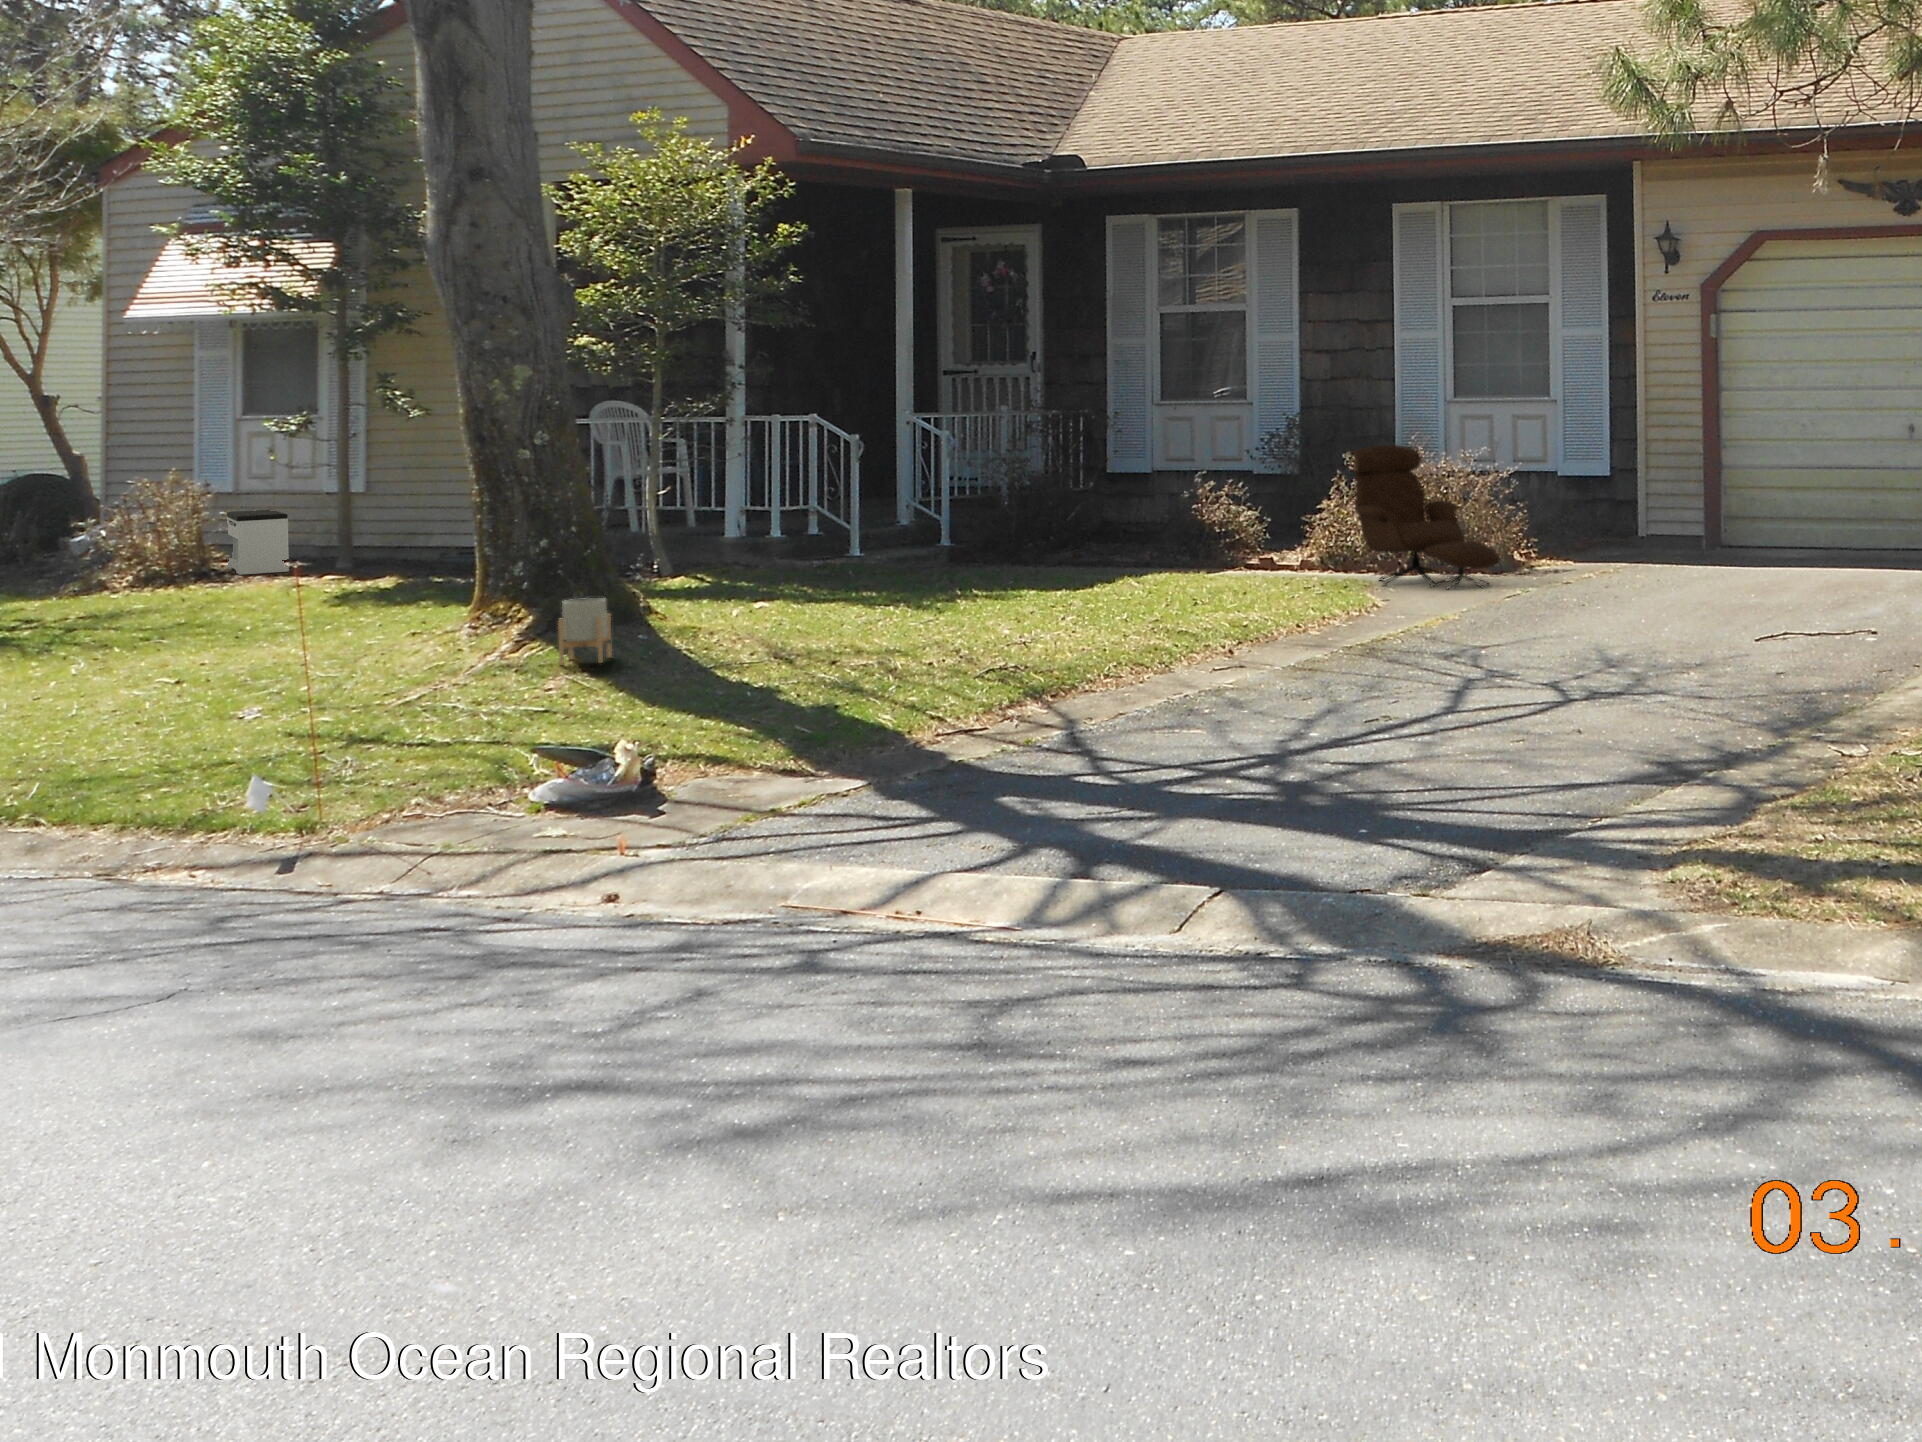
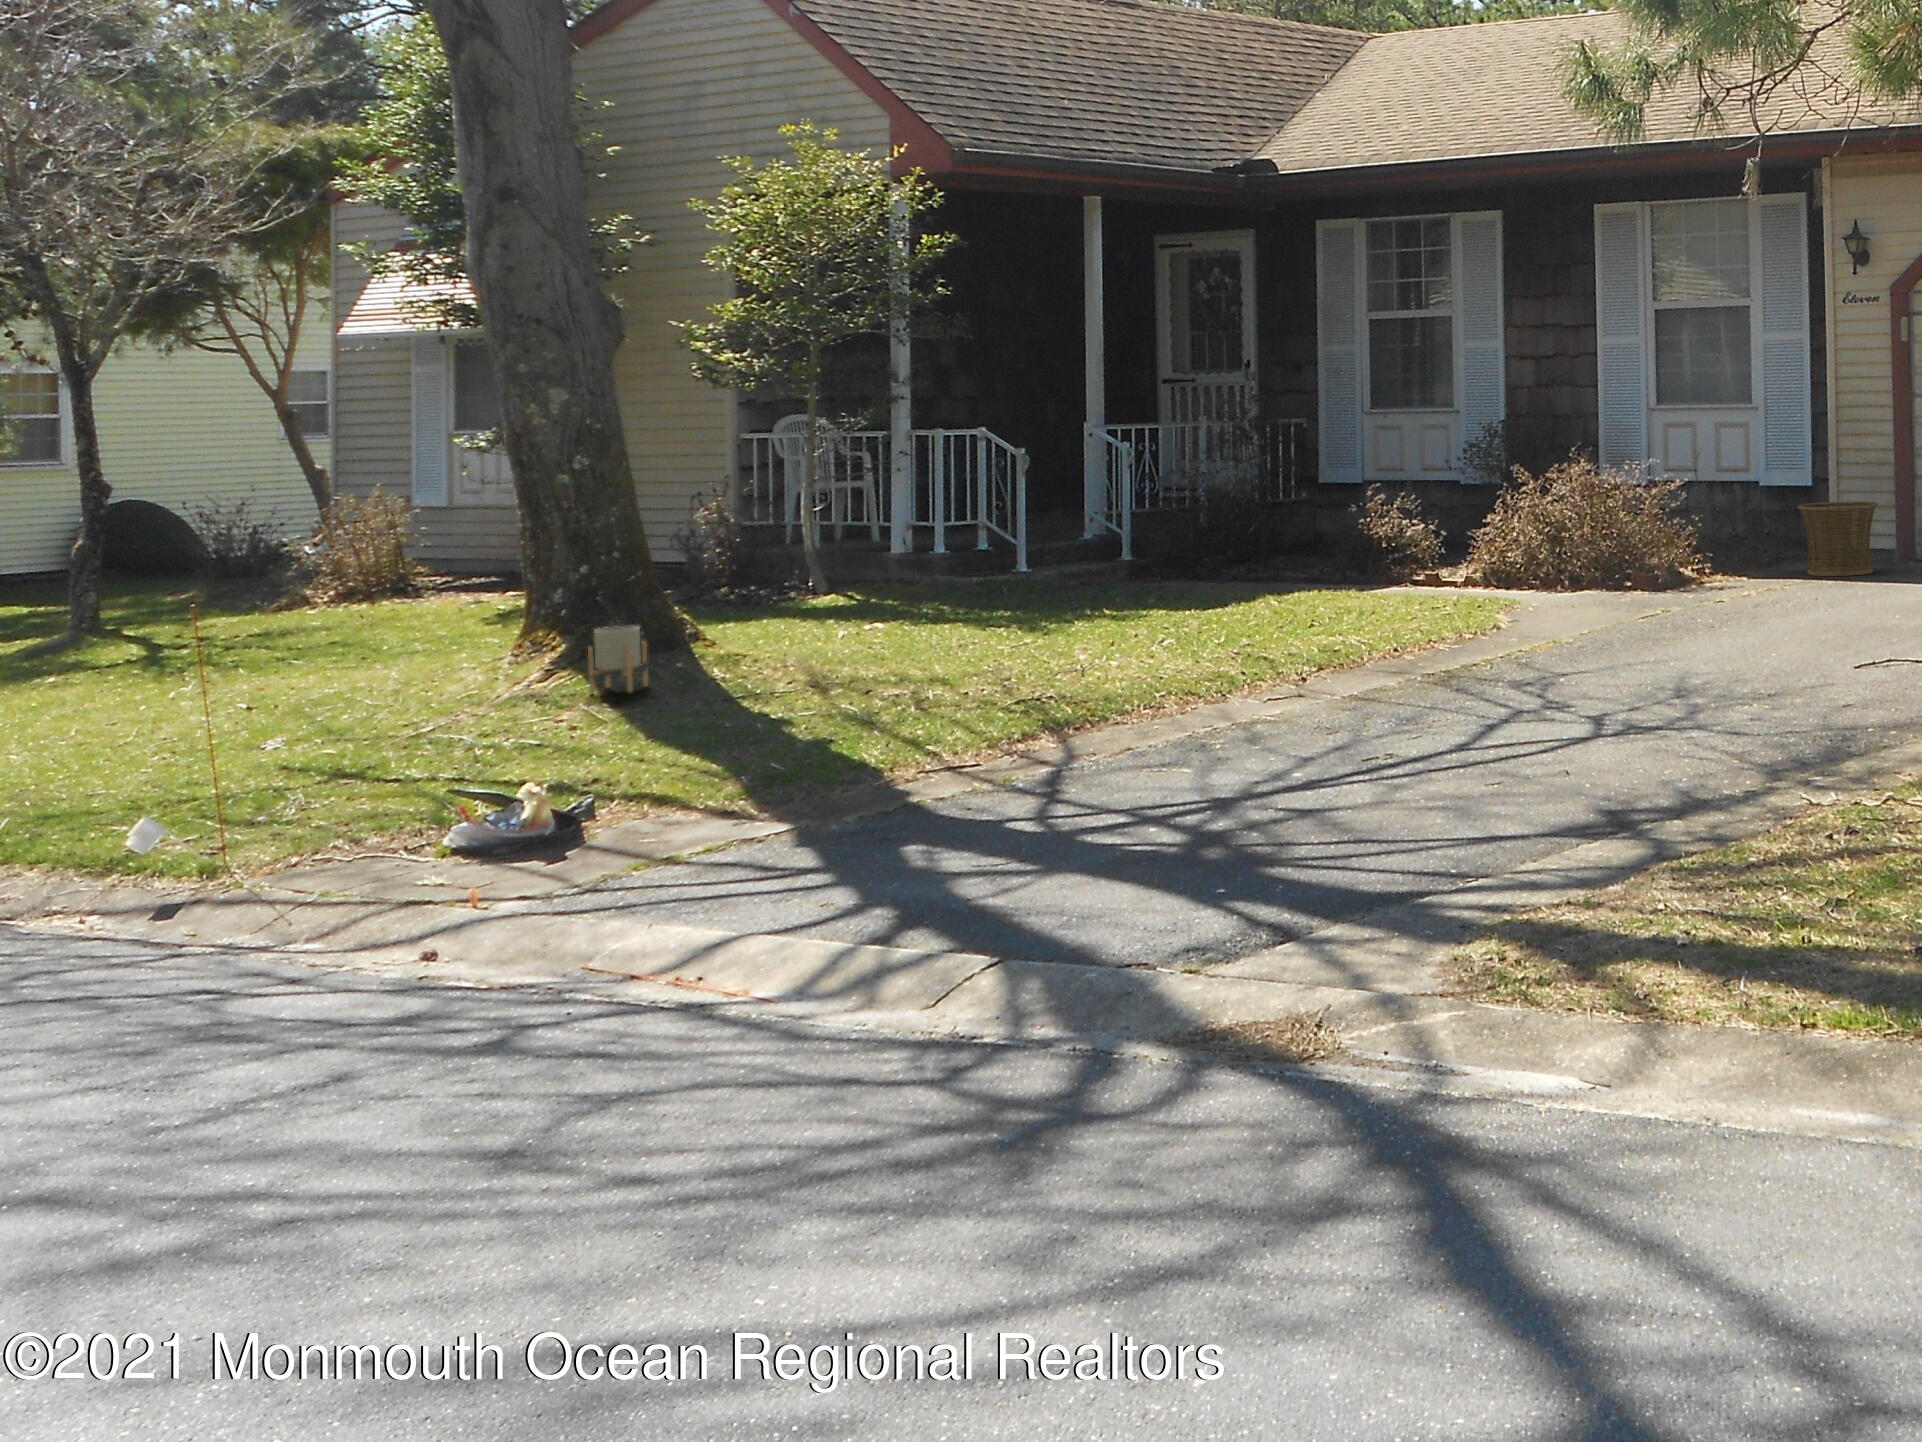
lounge chair: present [1354,445,1500,590] -> none [1498,458,1645,611]
basket: none [1615,489,1691,559] -> present [1797,501,1878,576]
bench: present [226,510,289,575] -> none [449,525,501,590]

